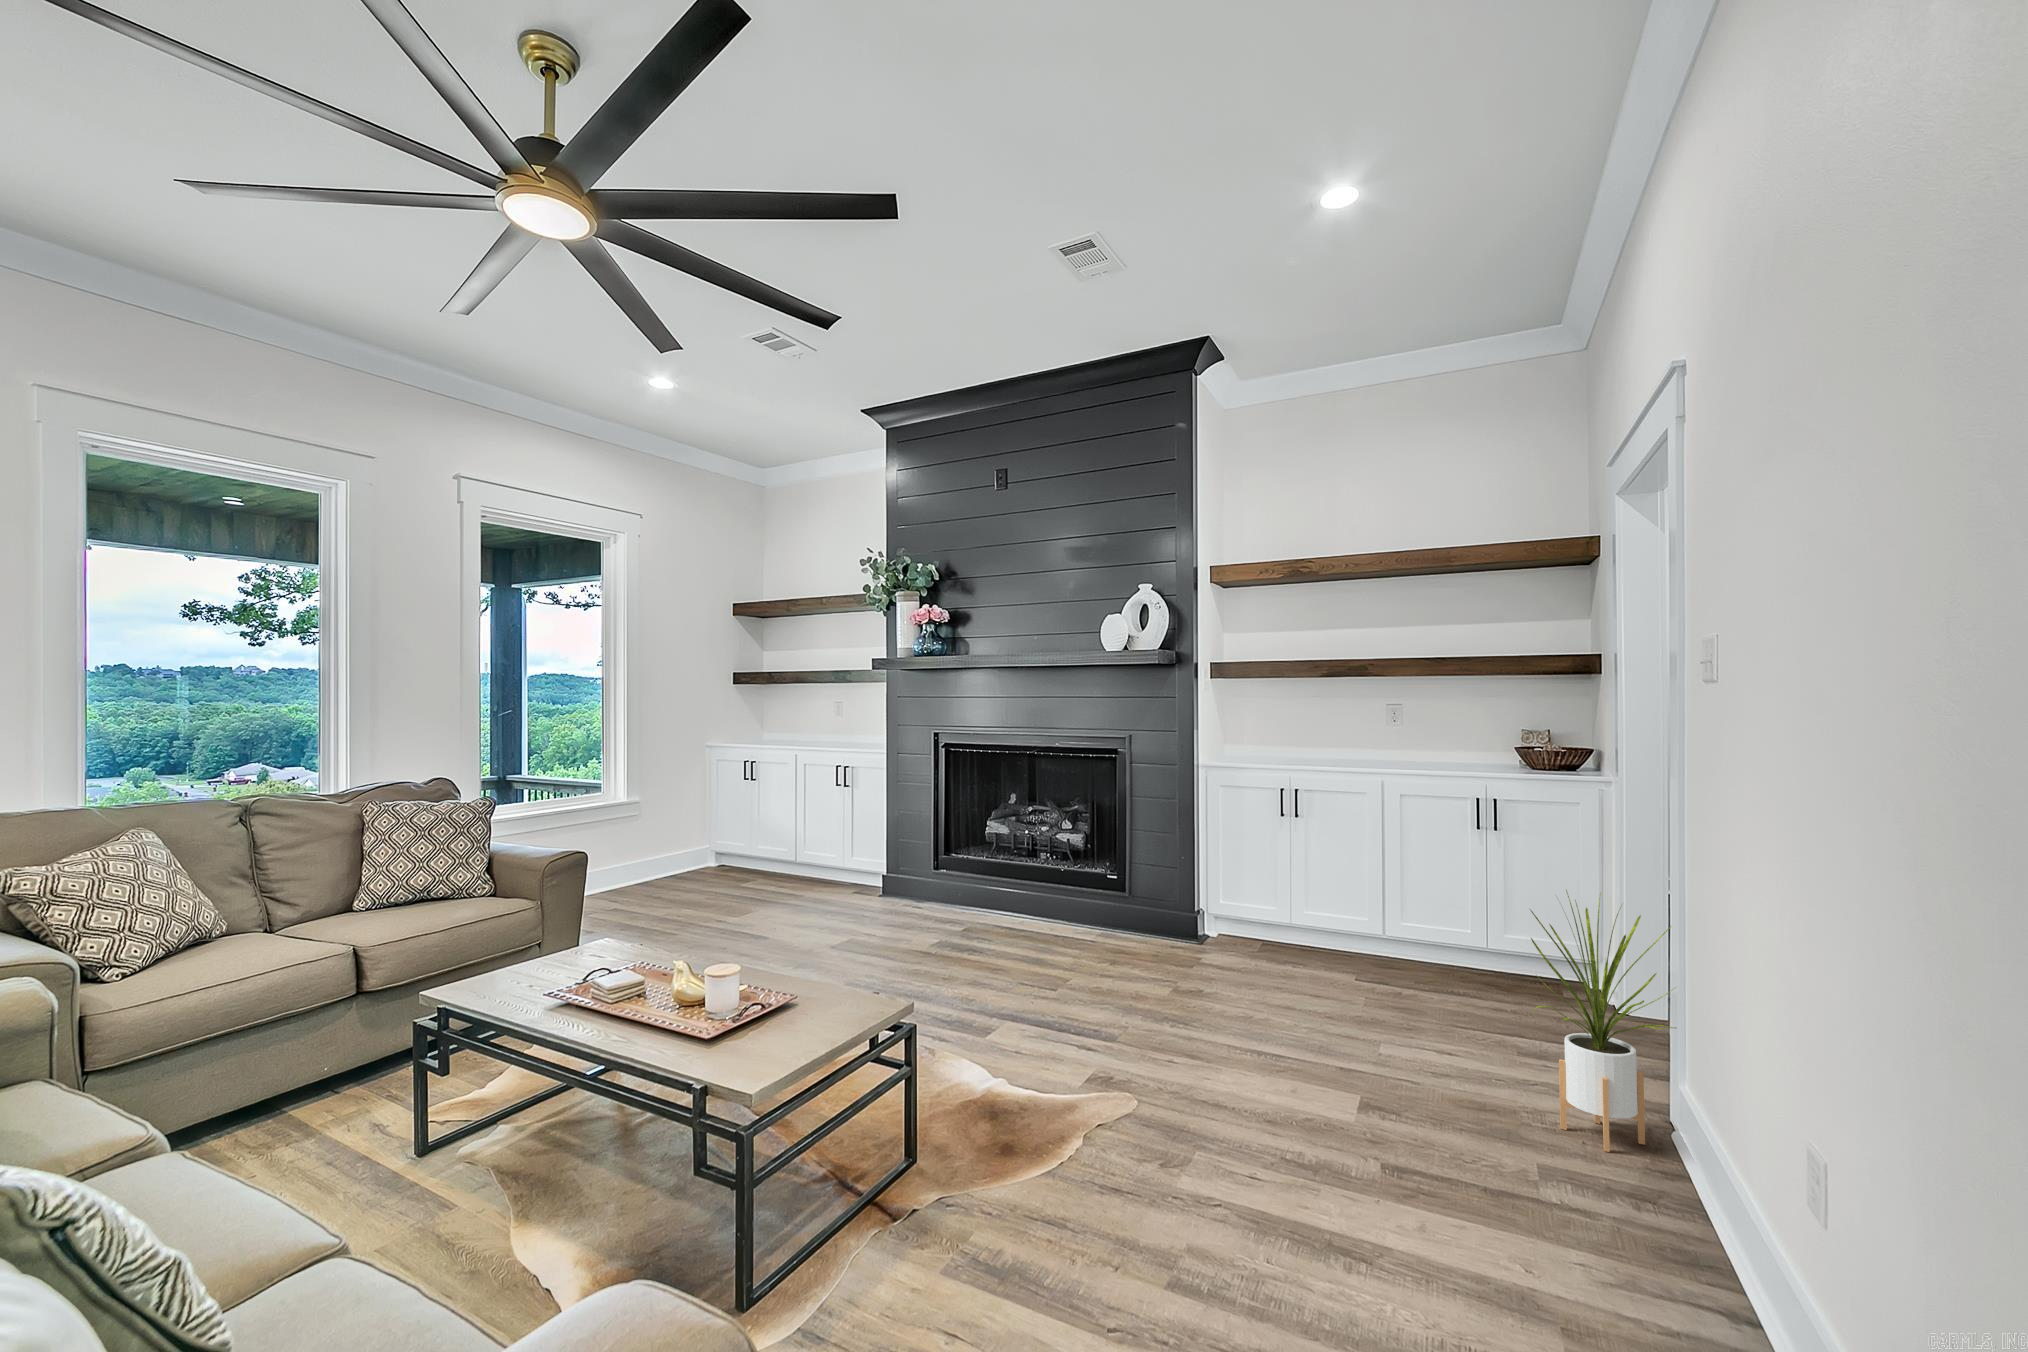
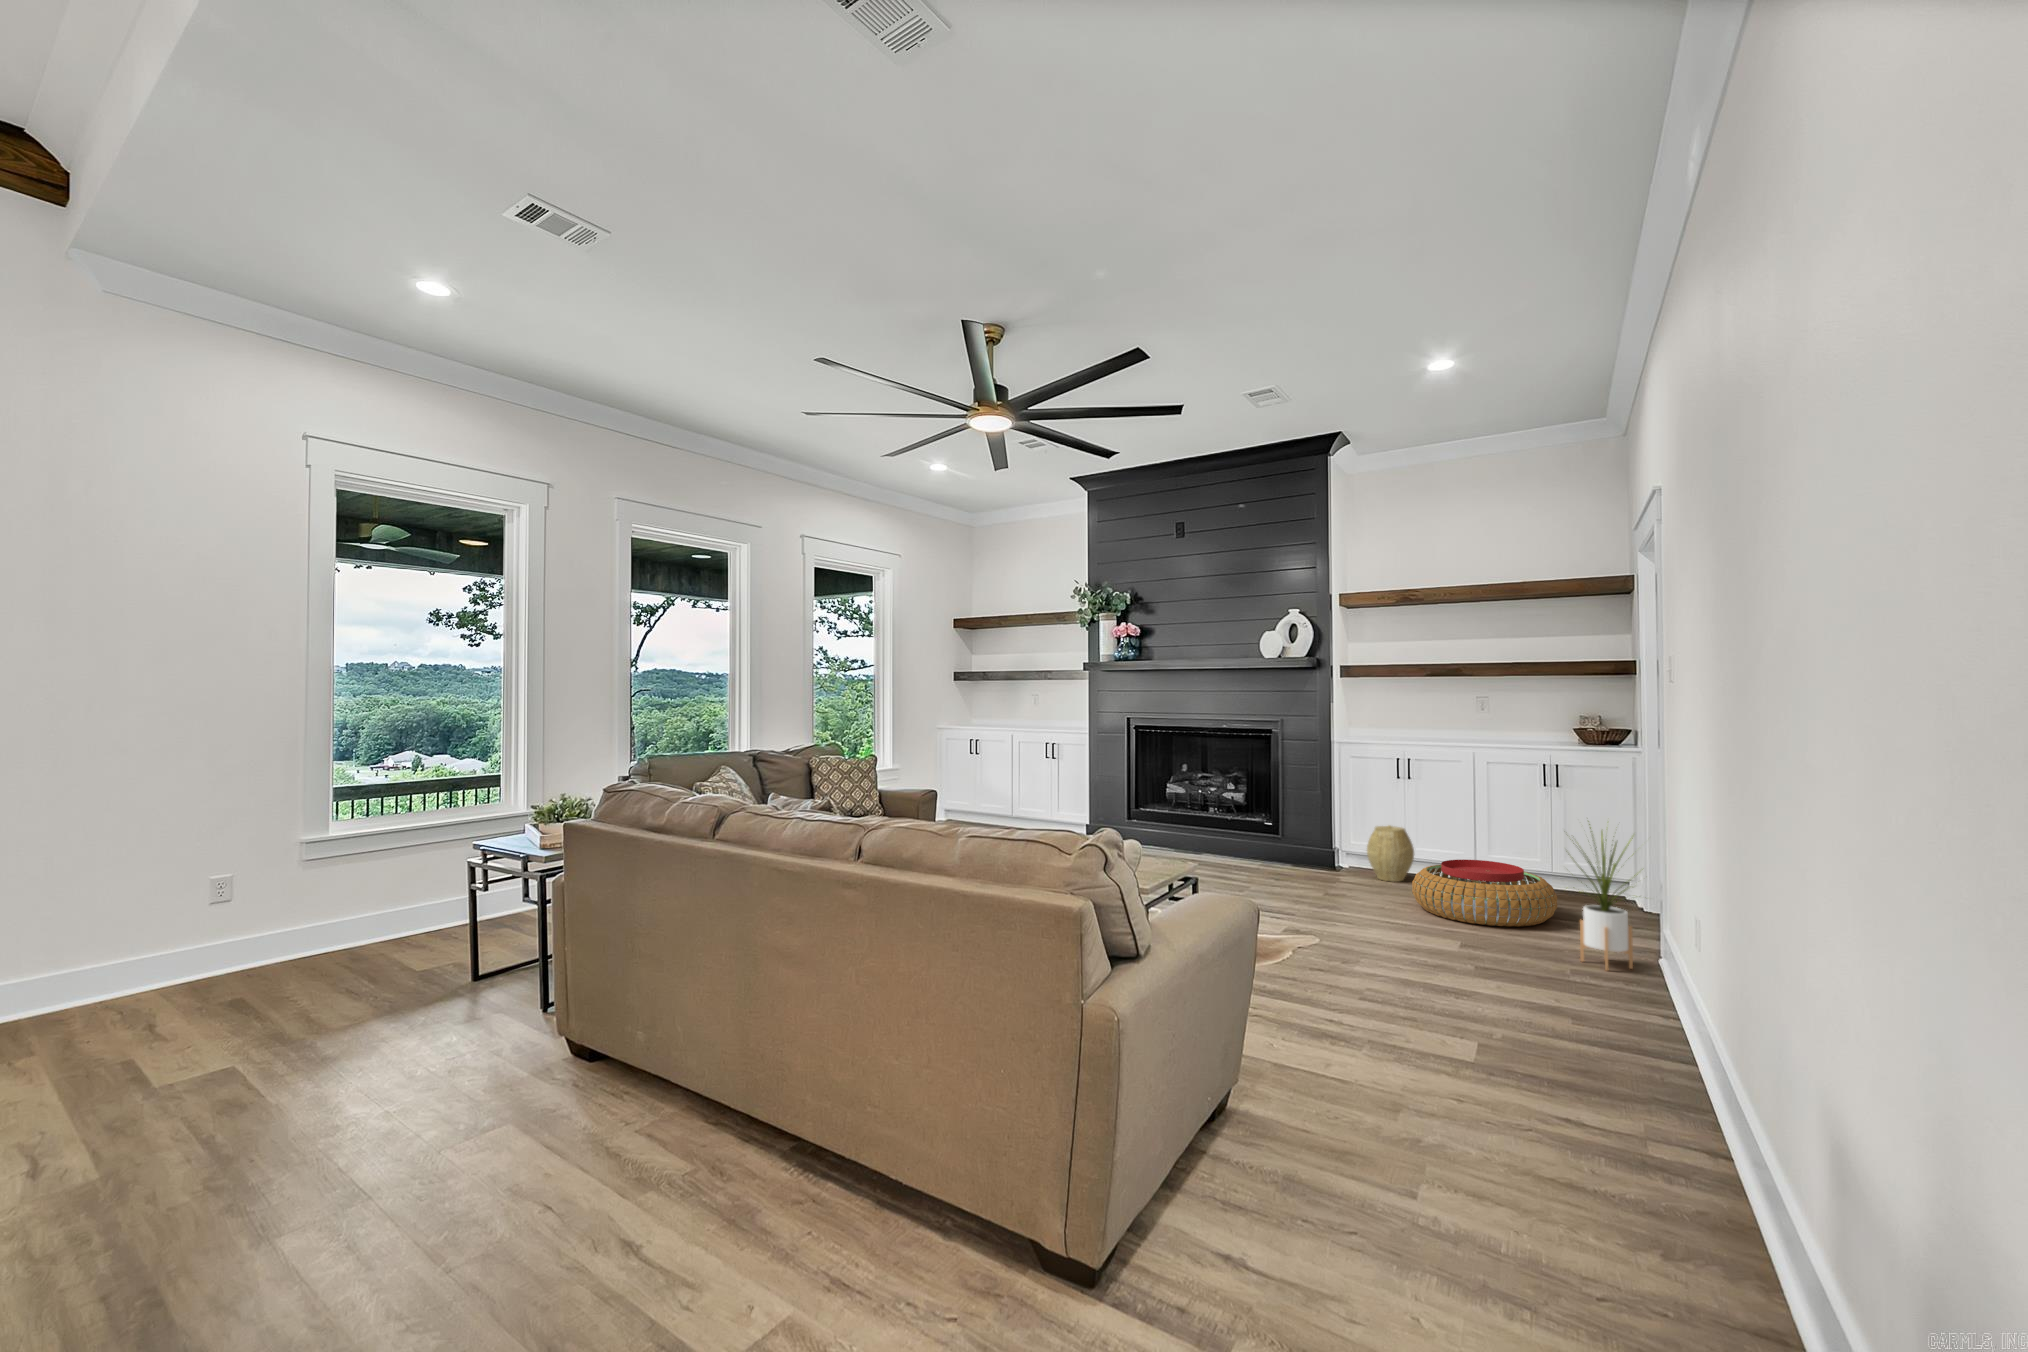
woven basket: none [1240,881,1303,962] -> present [1367,825,1414,882]
pouf: none [1300,938,1506,1050] -> present [1412,859,1557,926]

